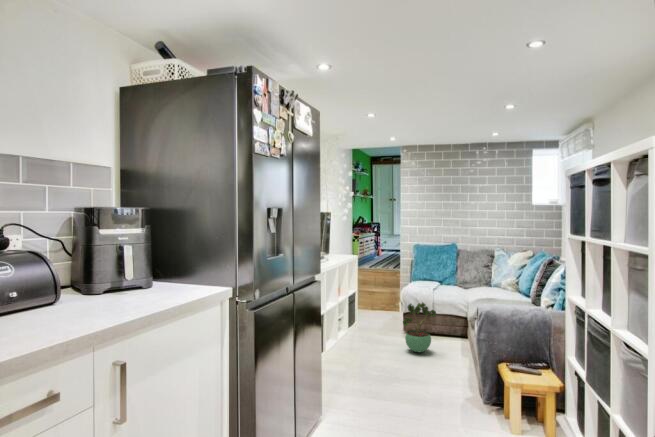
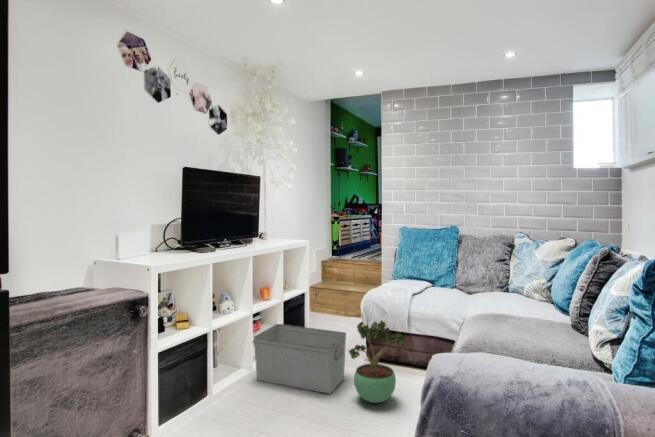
storage bin: none [338,309,395,349] -> present [254,324,346,394]

